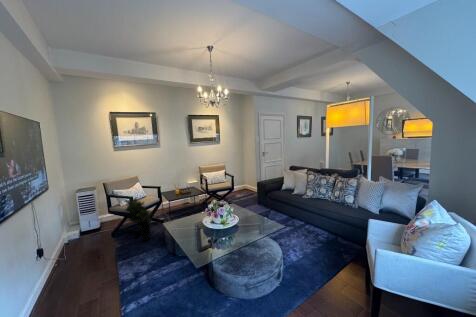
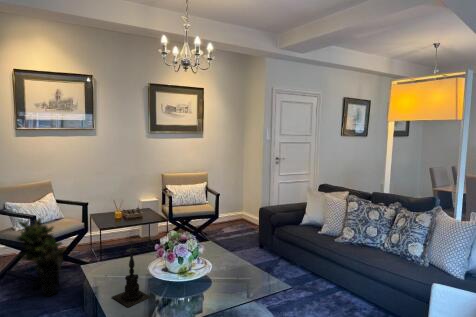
candle holder: none [186,207,208,243] -> present [112,248,150,307]

